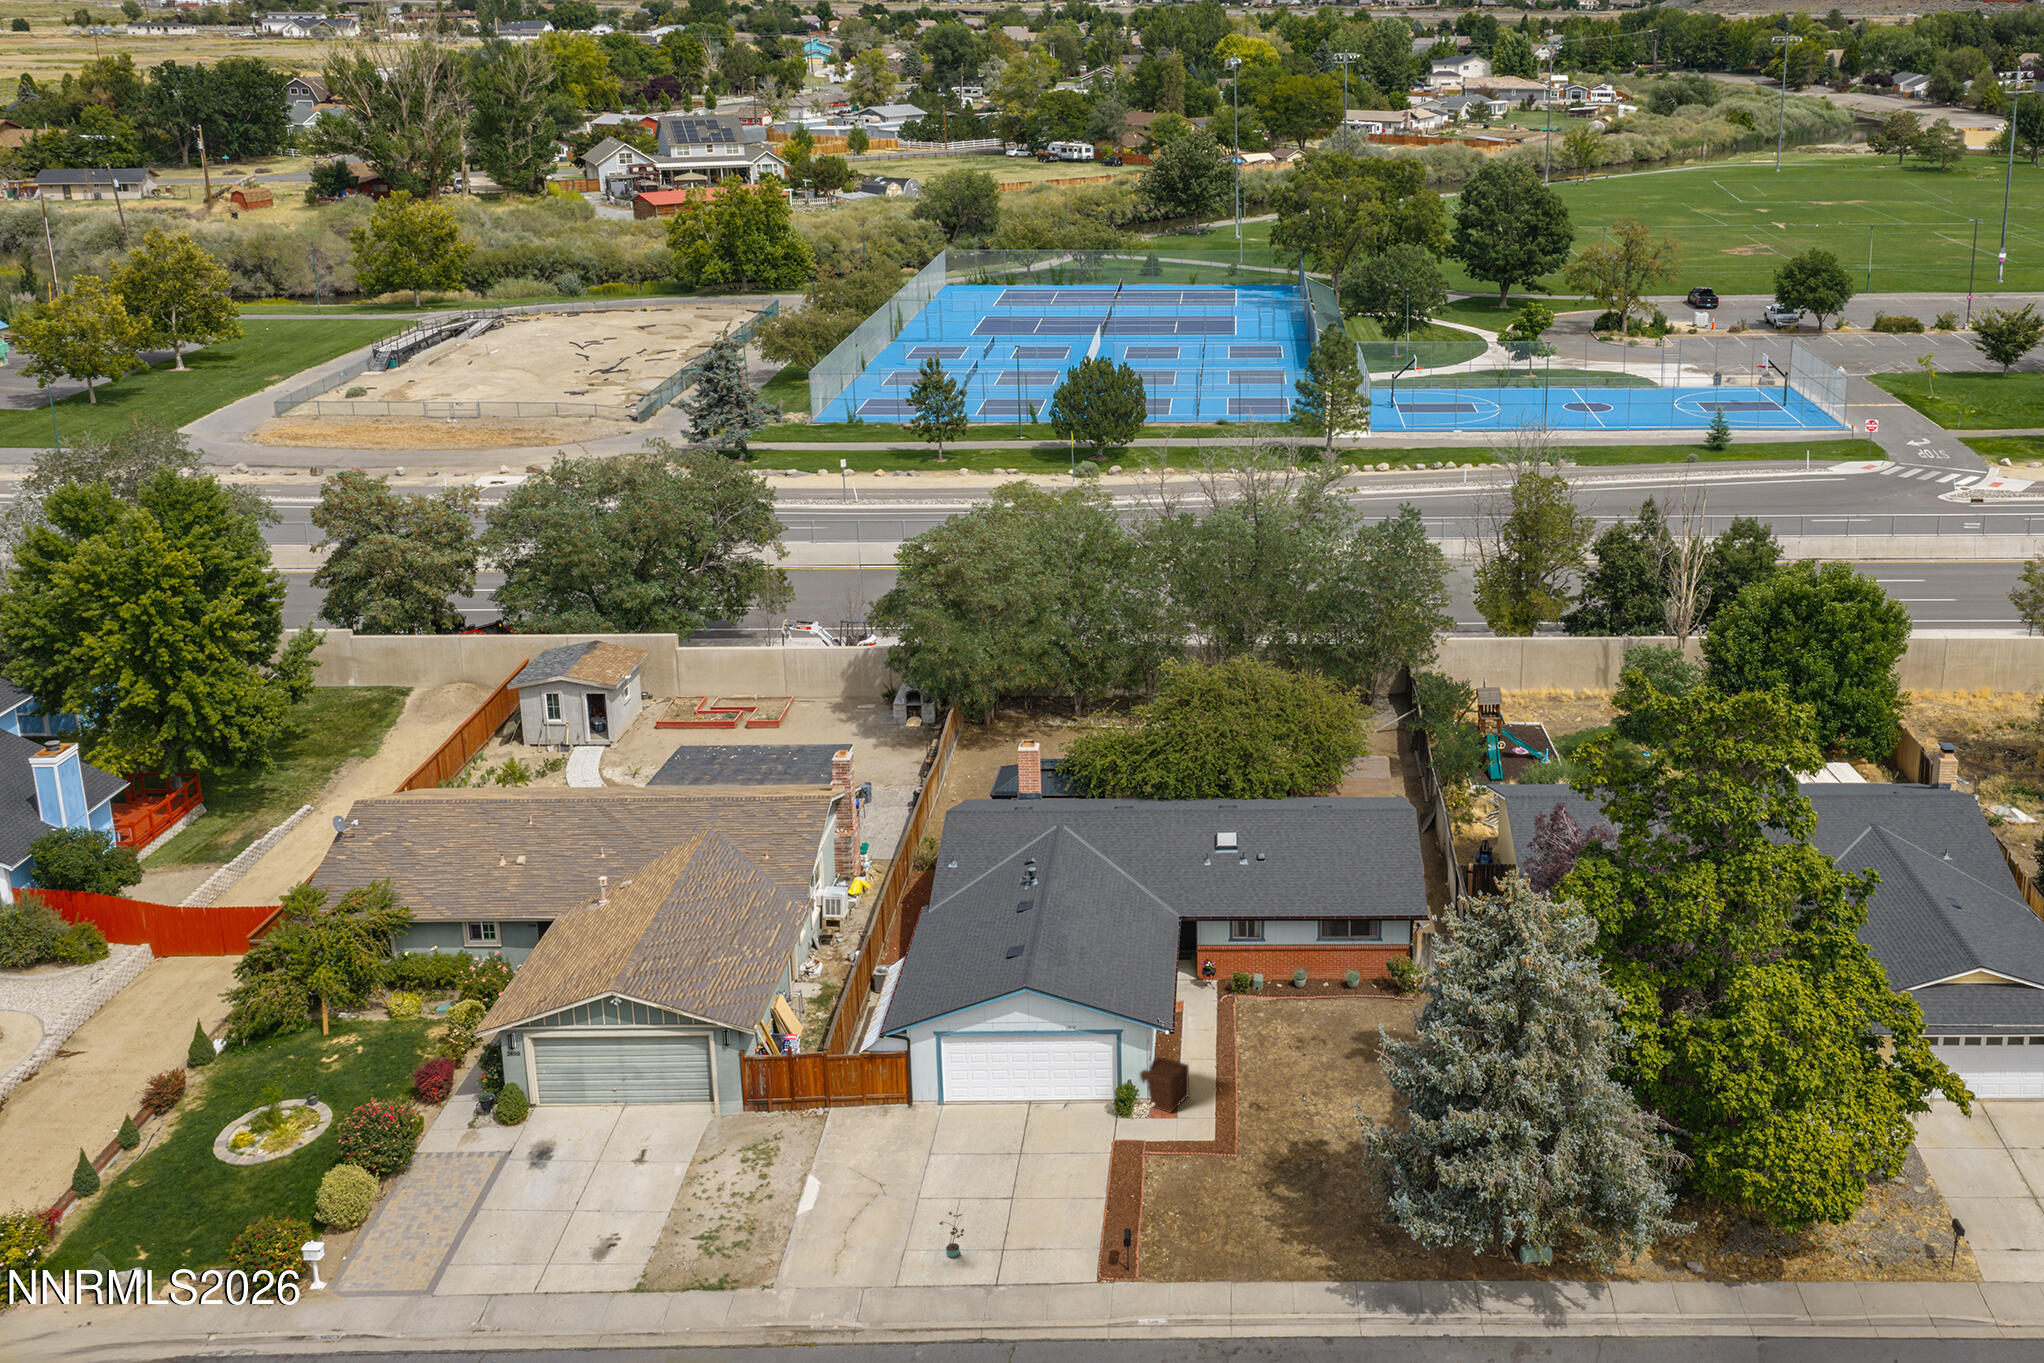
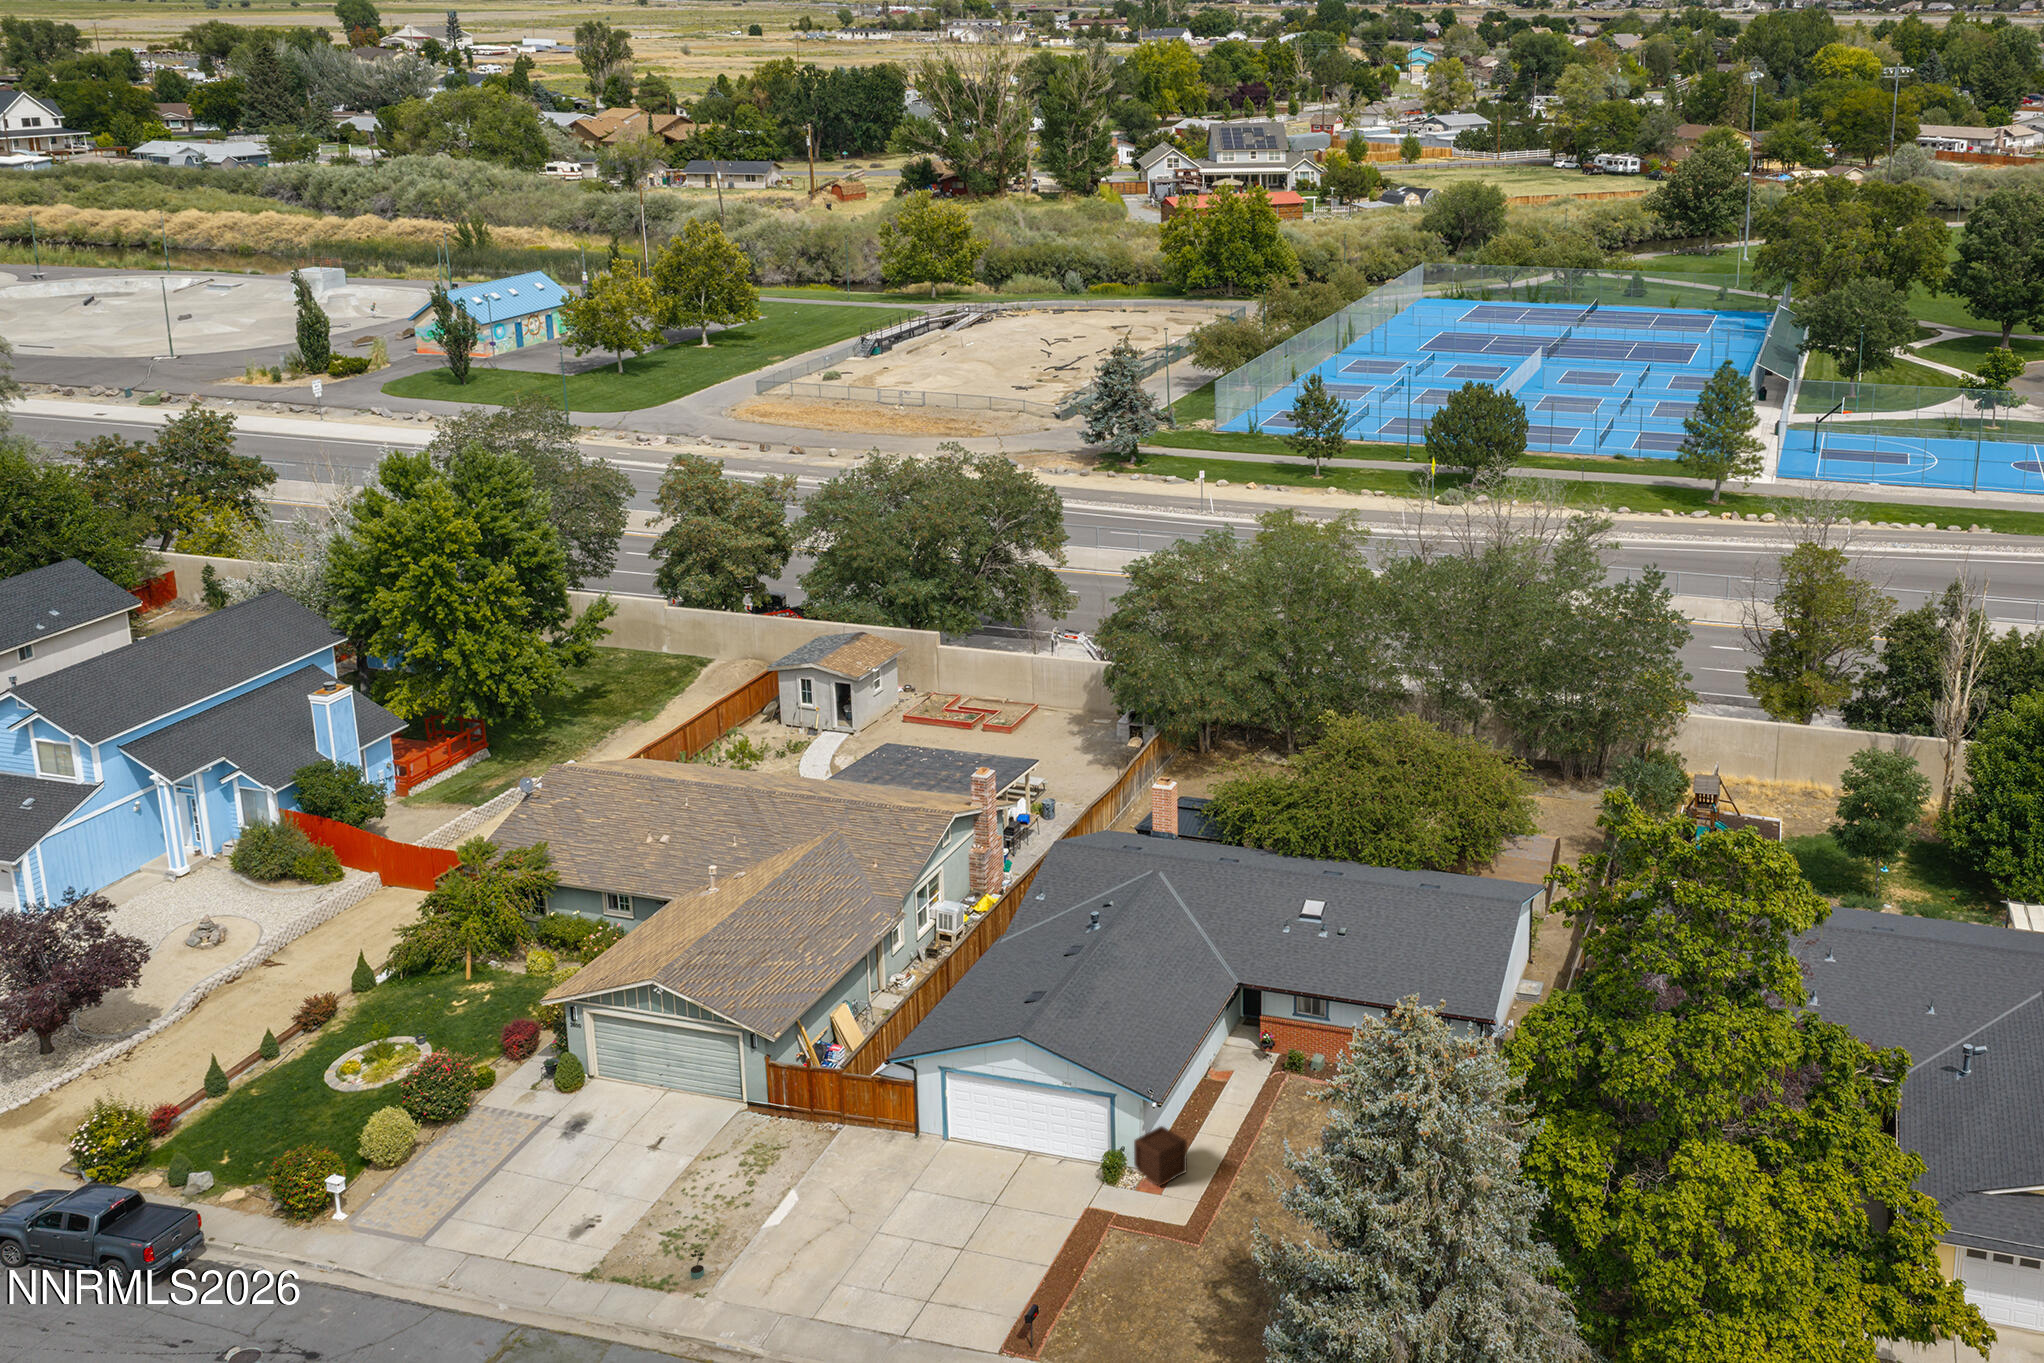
potted plant: present [939,1212,964,1257] -> present [683,1234,707,1279]

